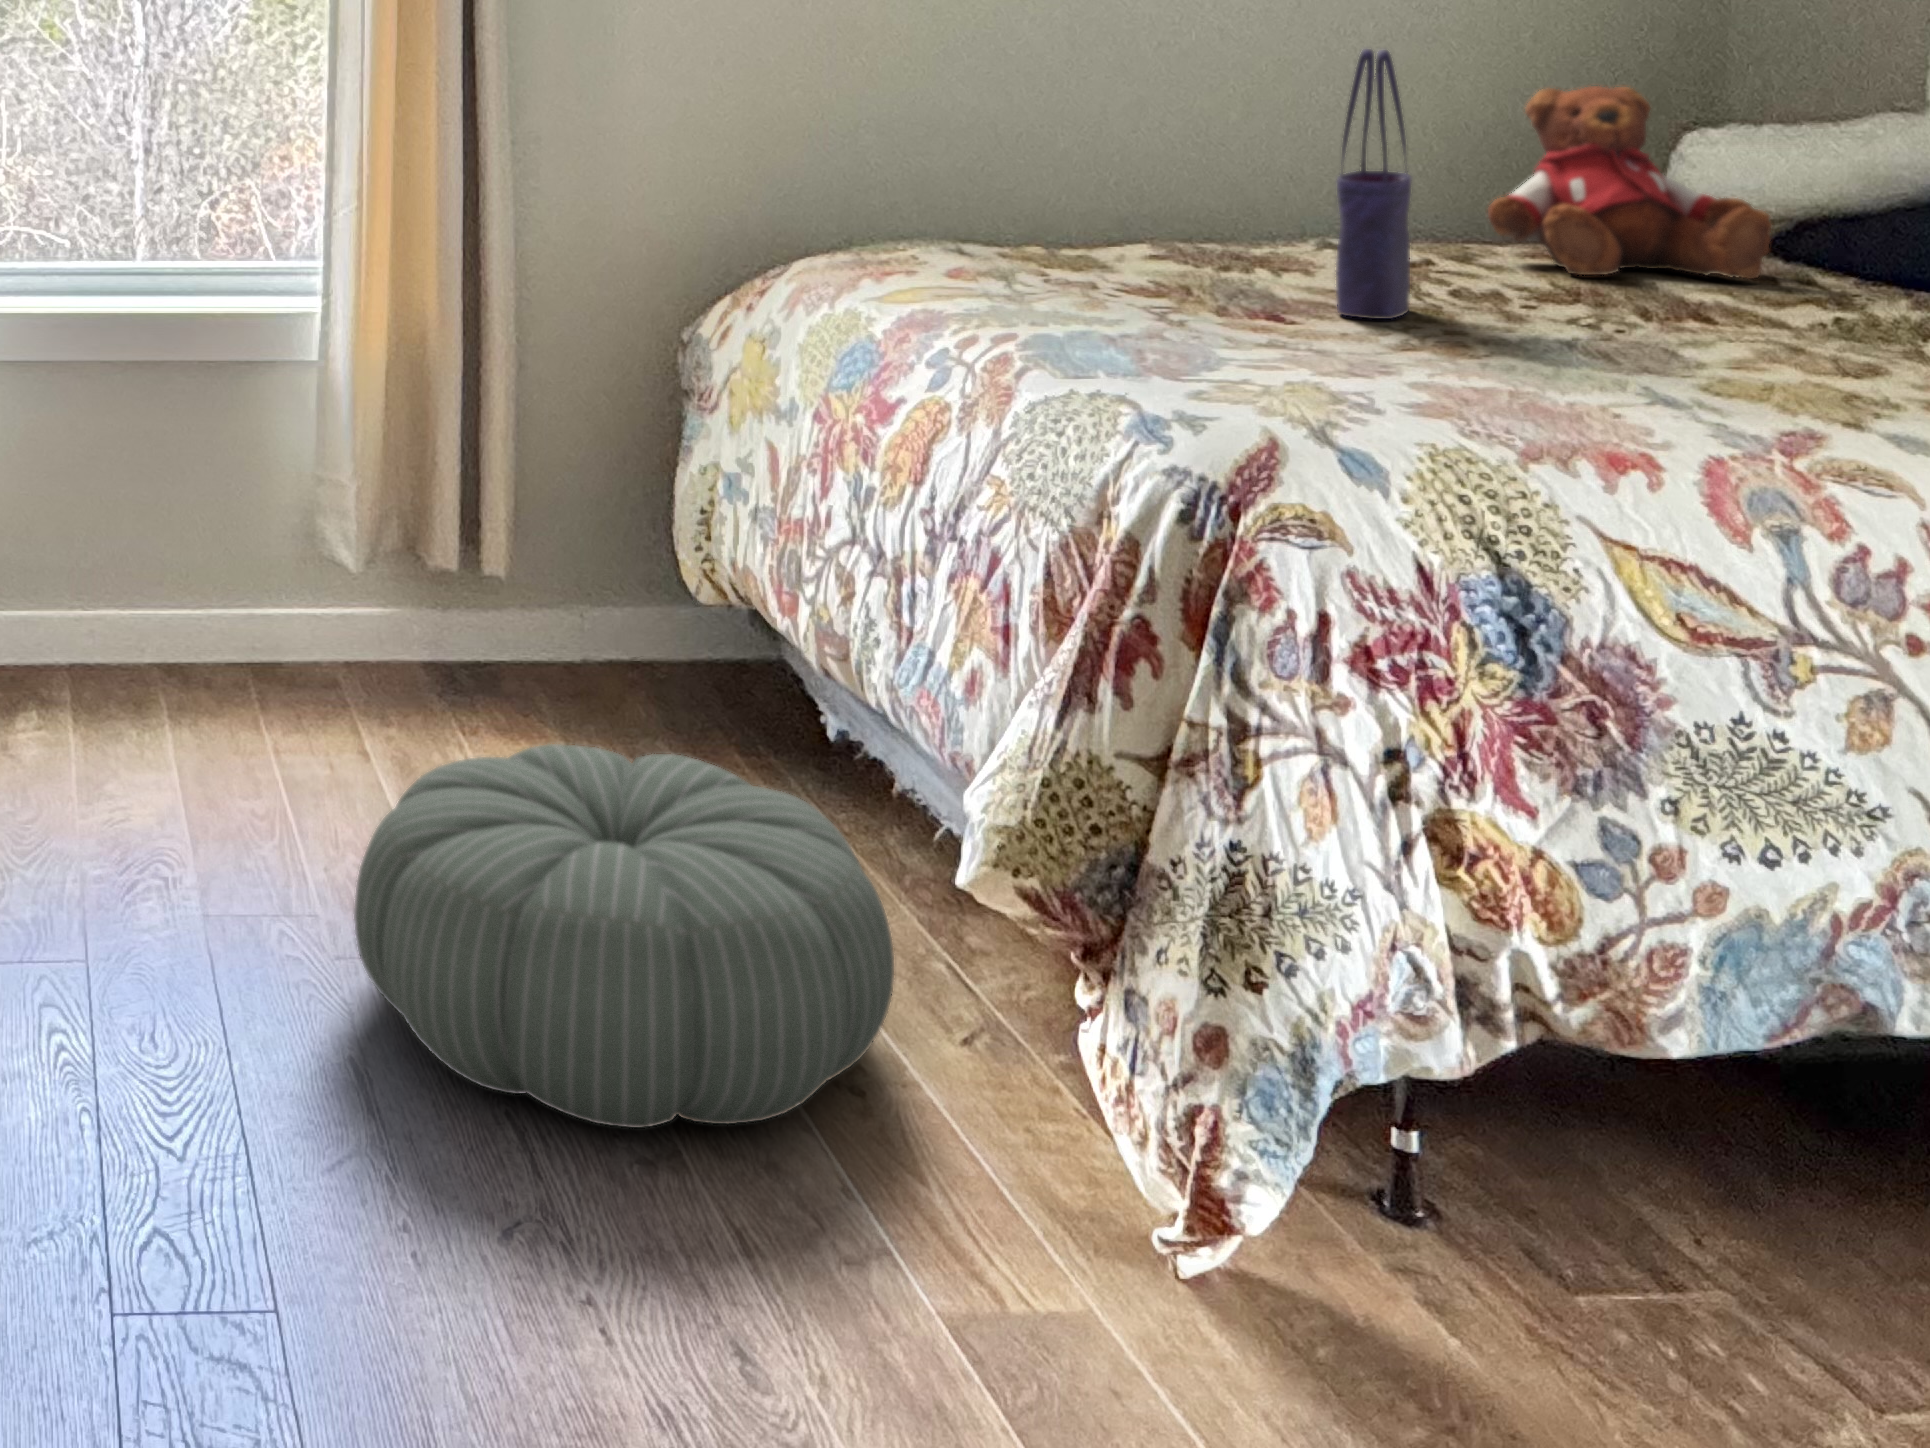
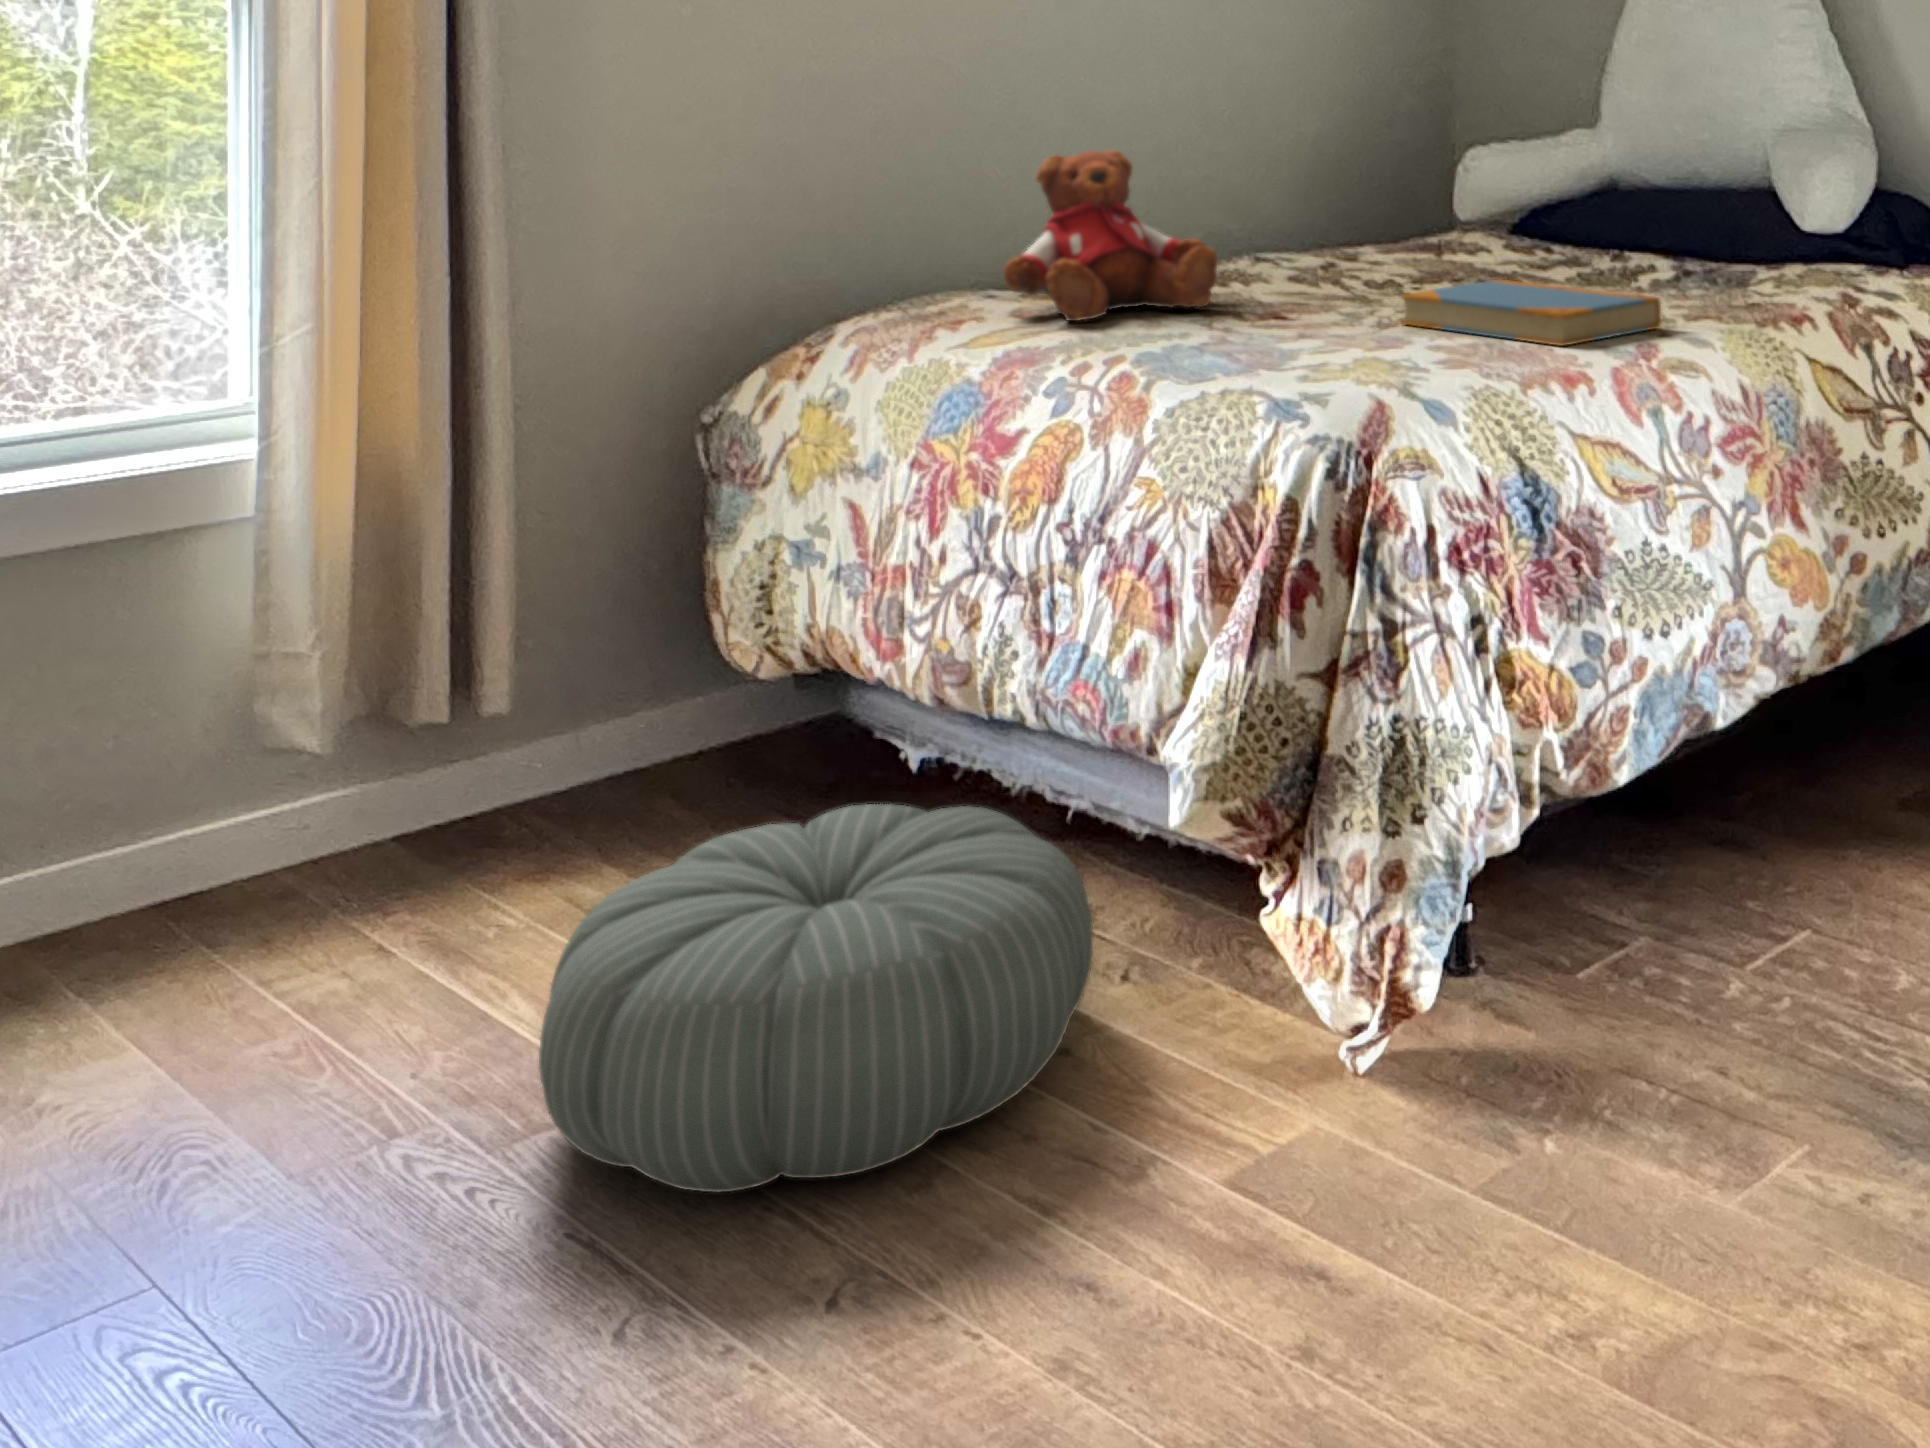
tote bag: present [1336,49,1412,319] -> none [1319,105,1365,311]
teddy bear: present [1488,86,1771,279] -> present [1004,150,1217,321]
book: none [1427,306,1854,413] -> present [1402,280,1661,346]

